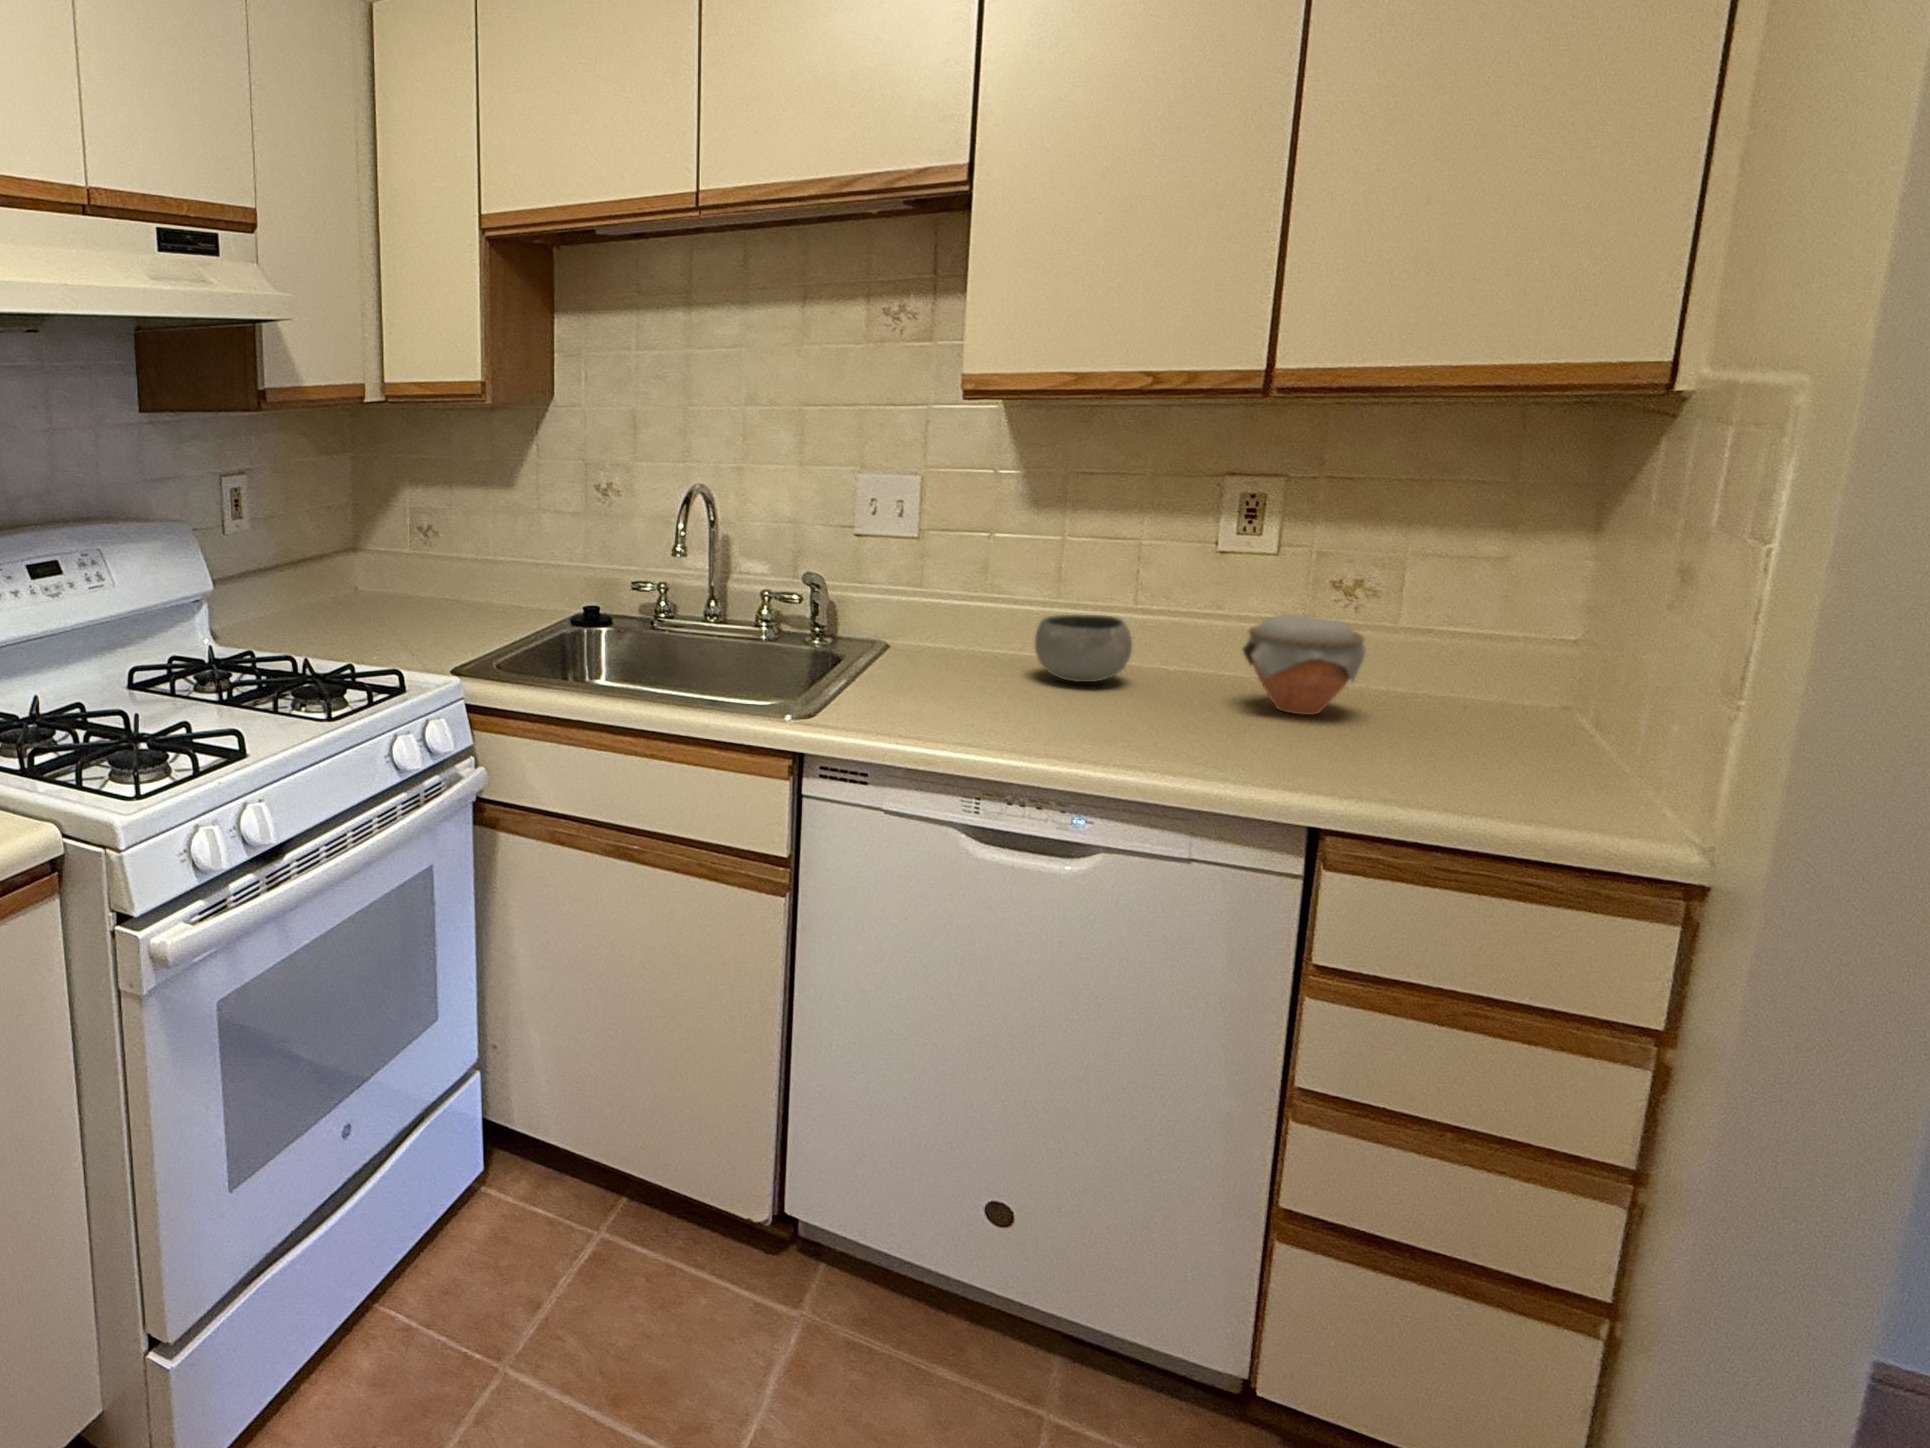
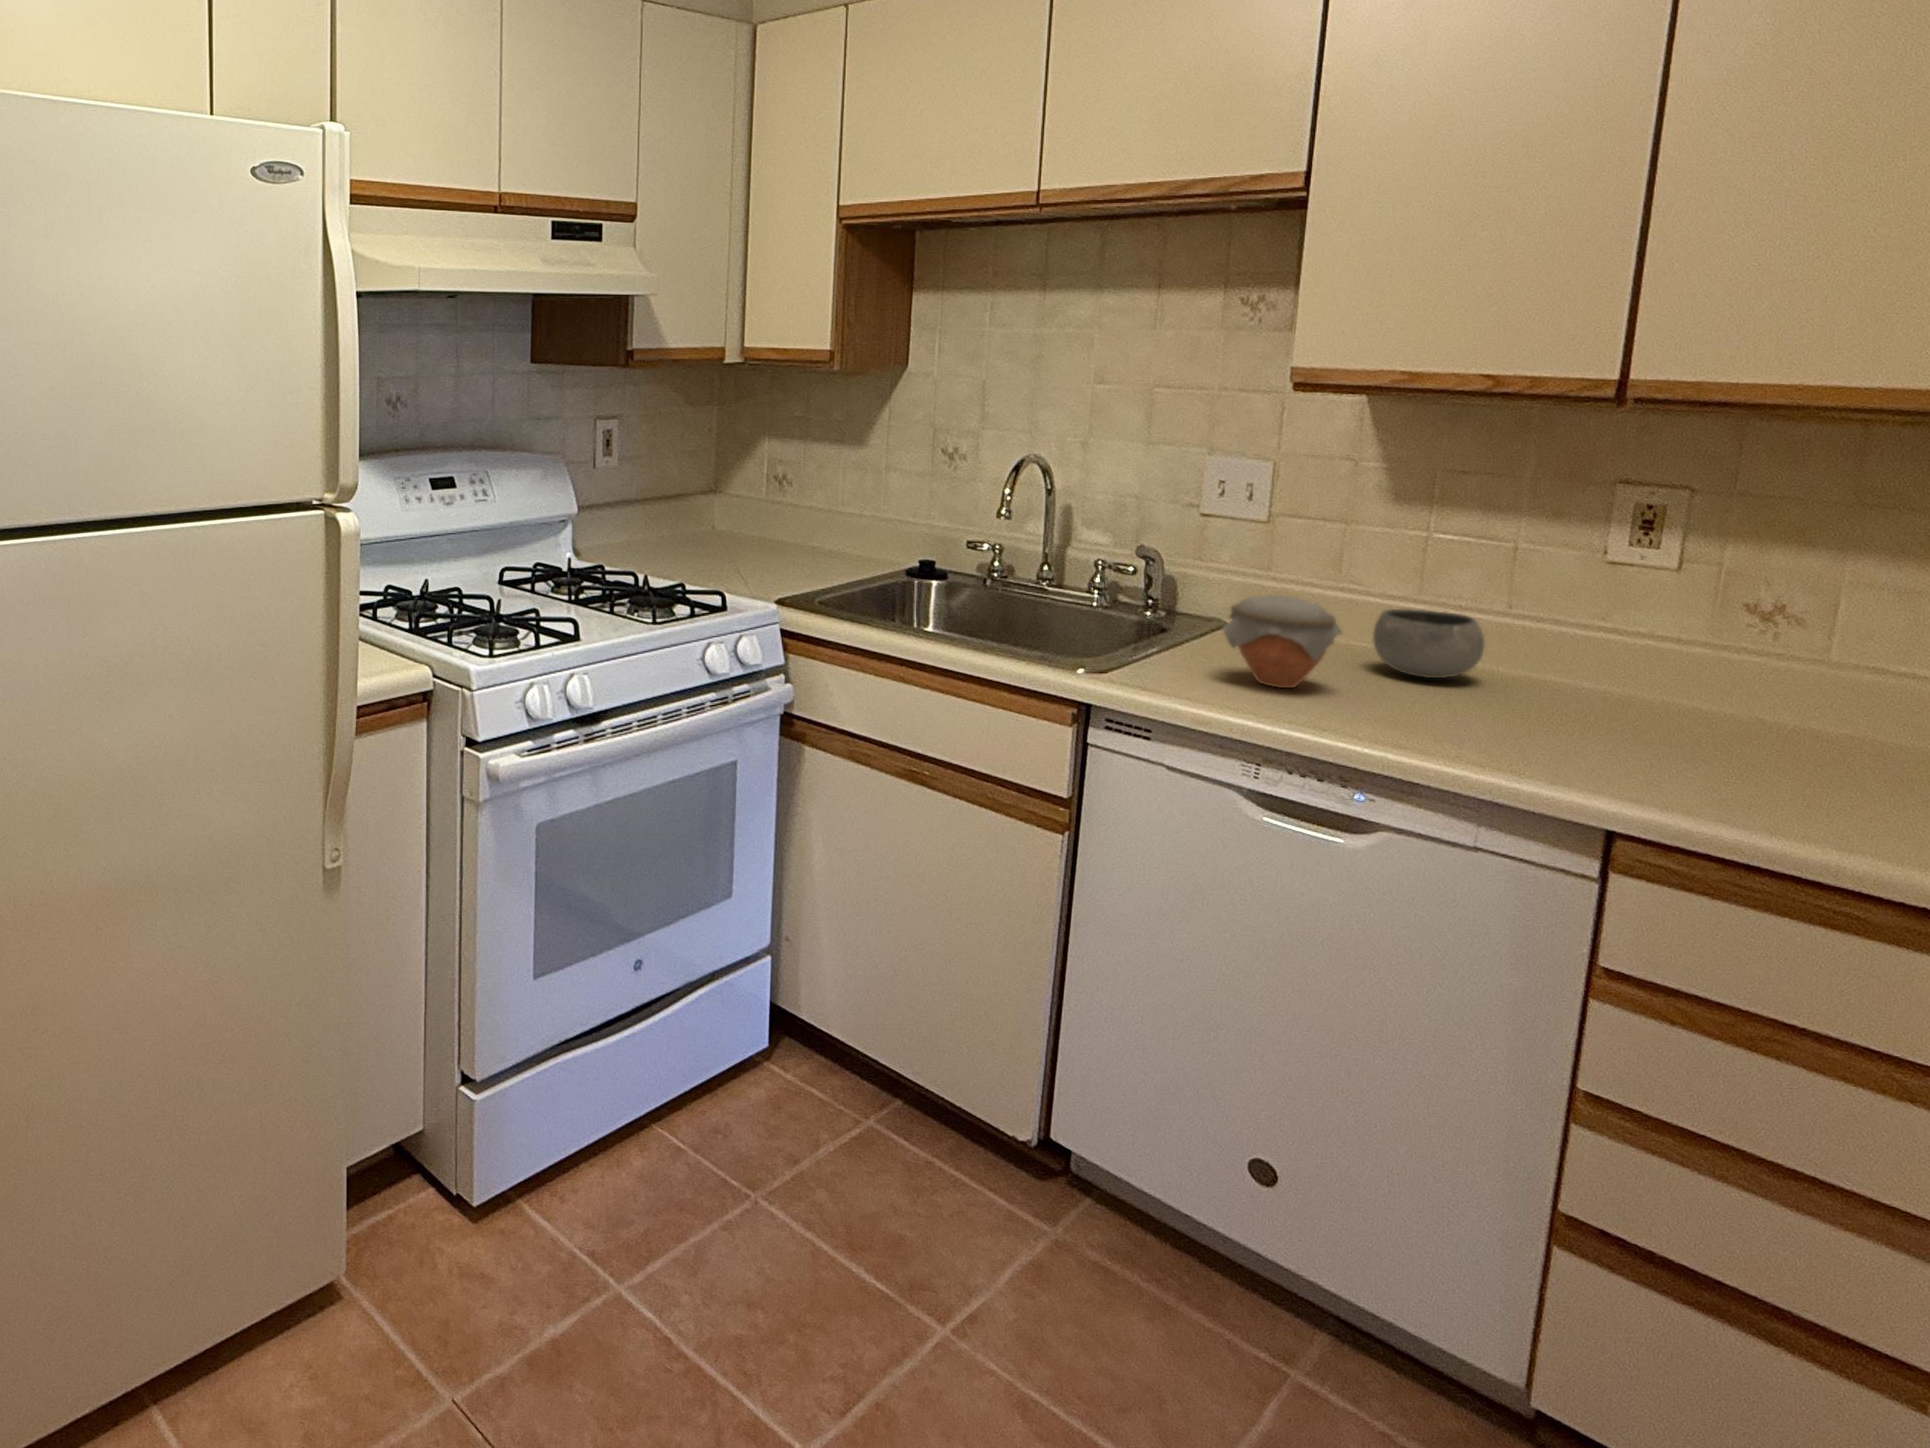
jar: present [1243,614,1366,715] -> present [1223,595,1342,688]

